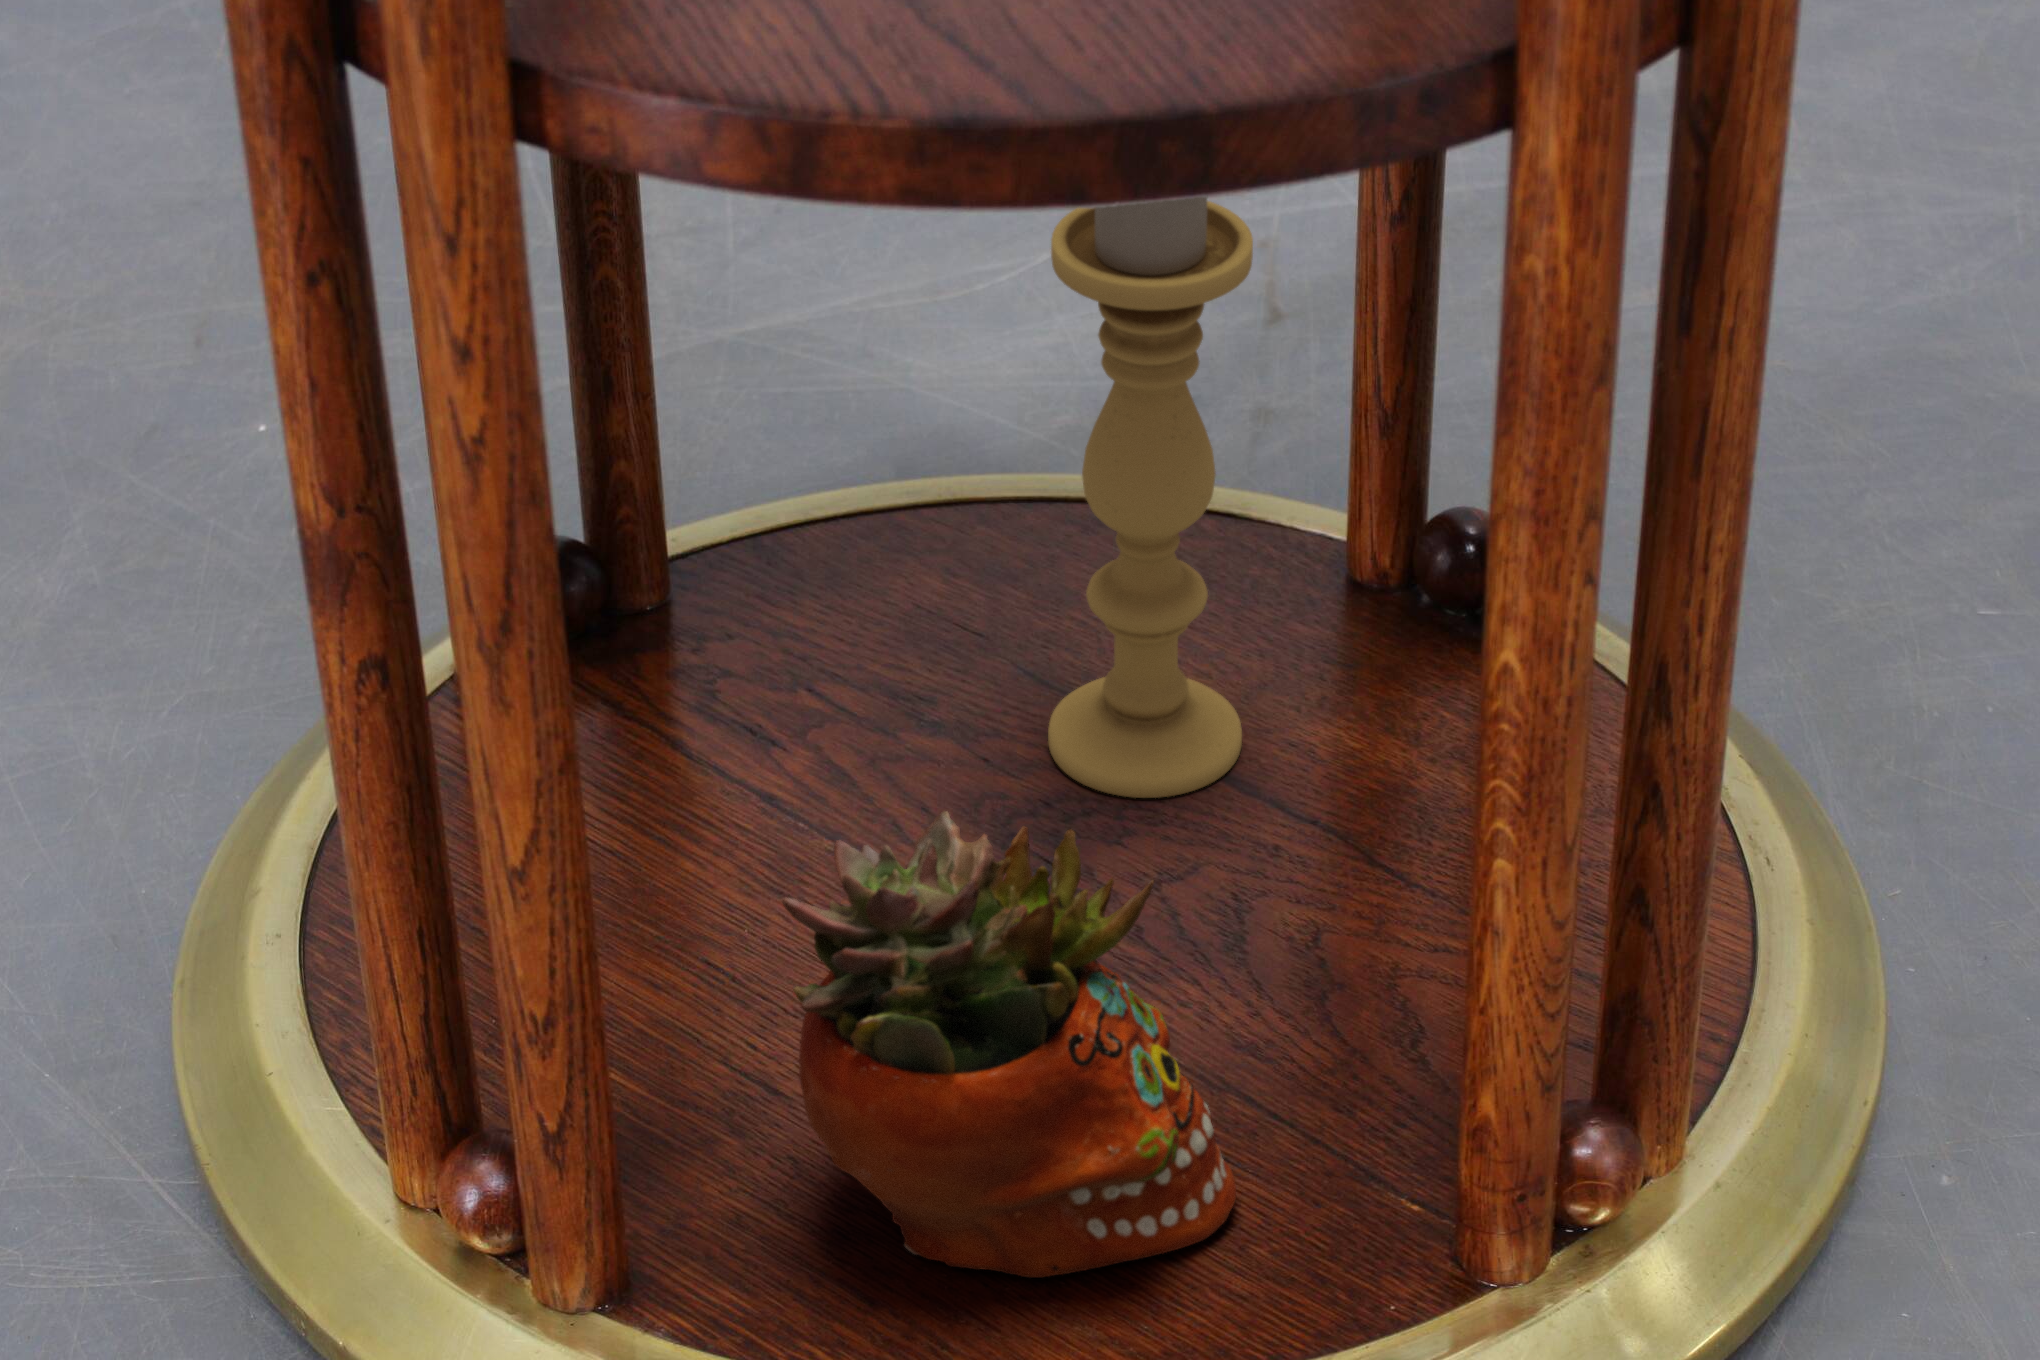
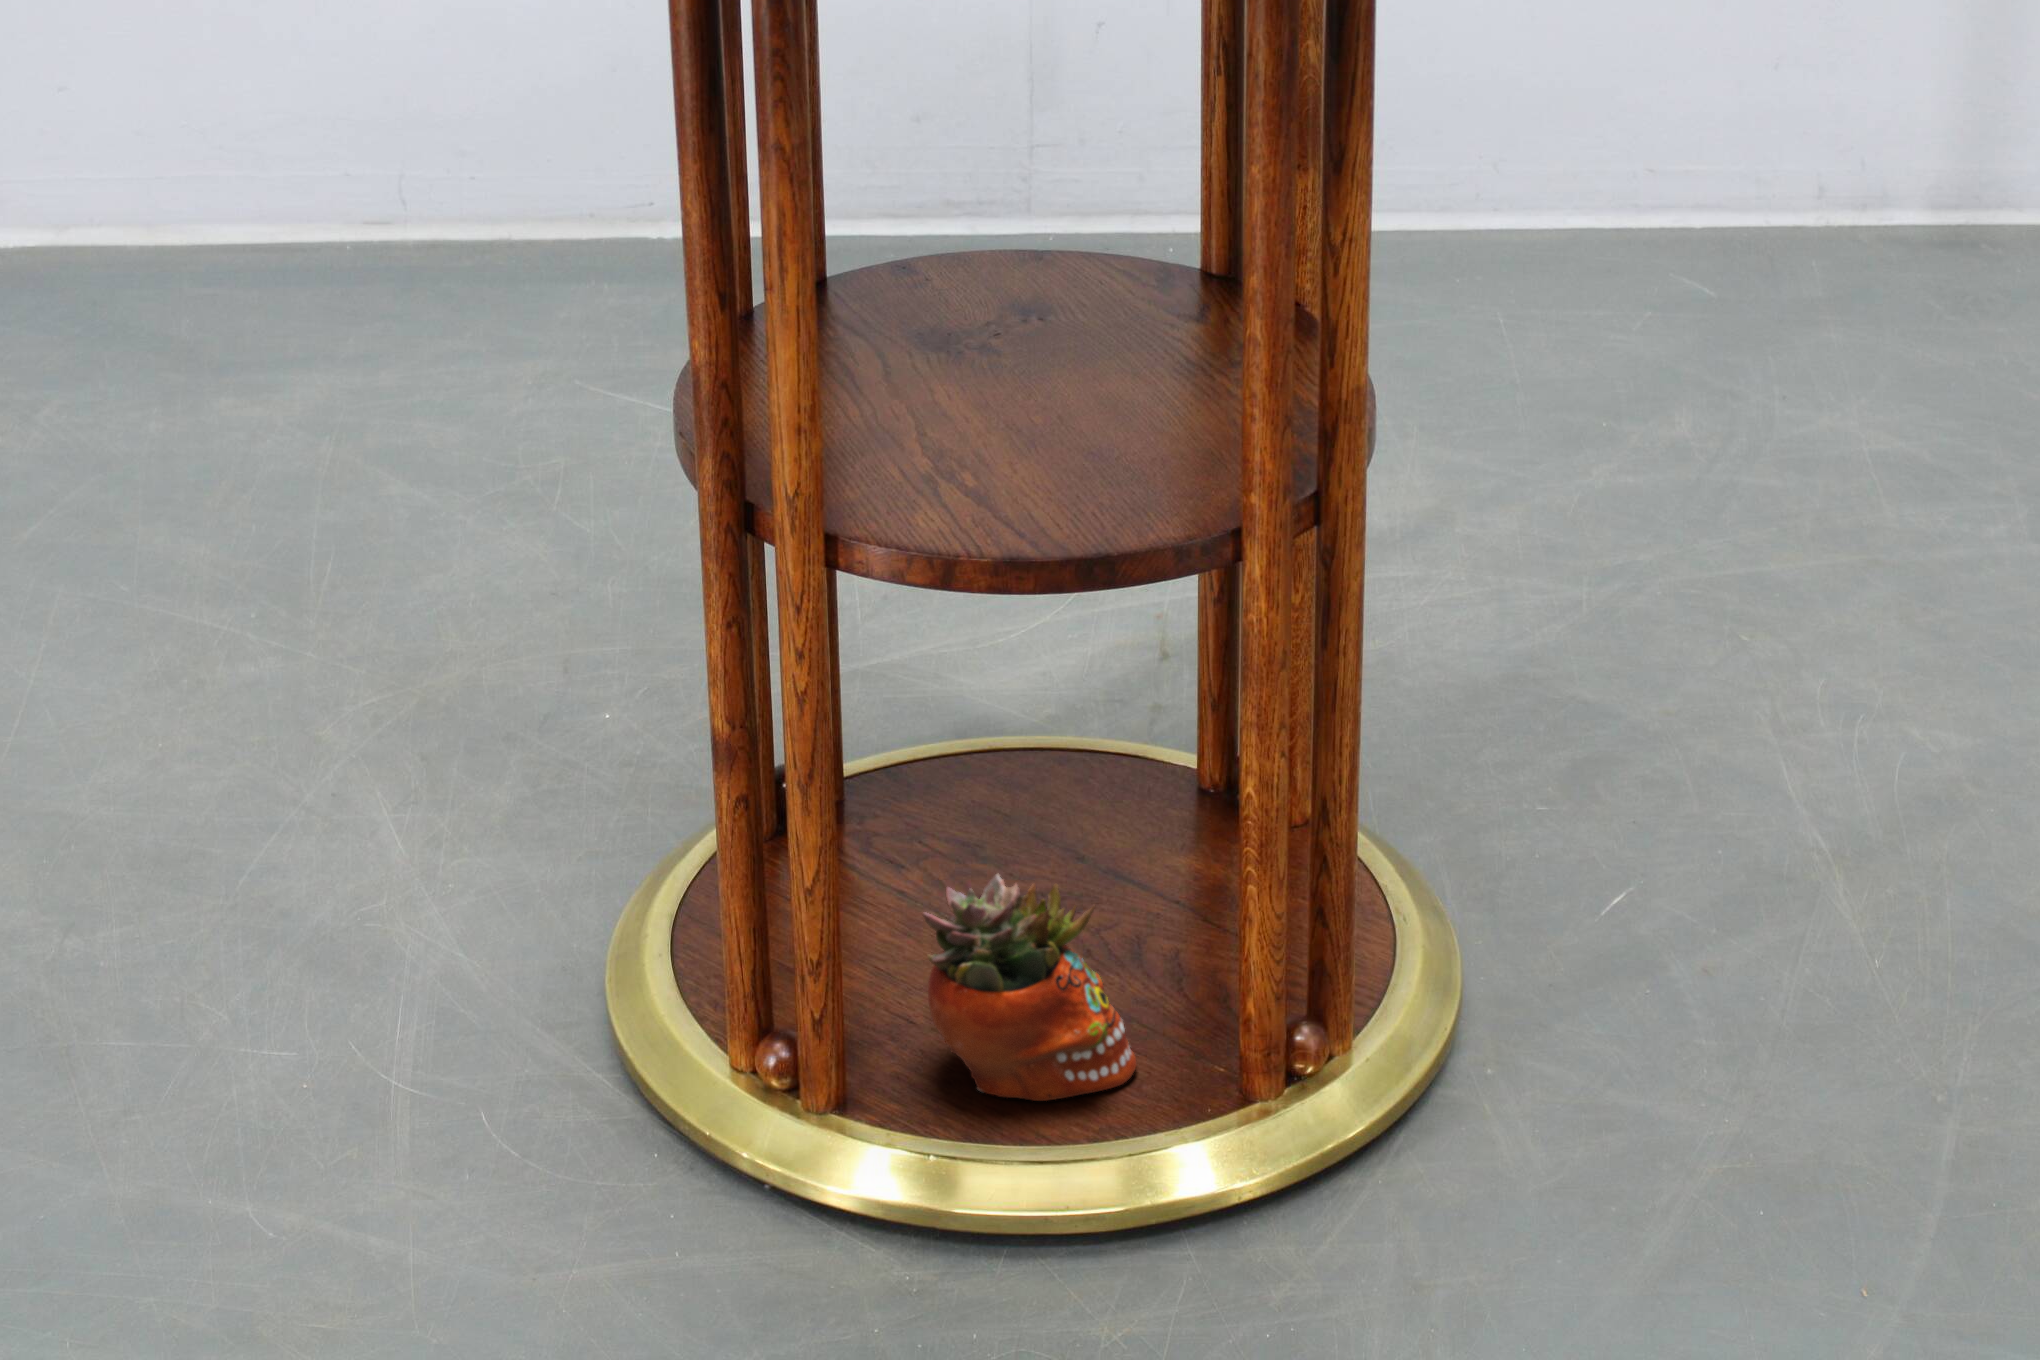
candle holder: present [1048,197,1253,798] -> none [1043,534,1142,892]

